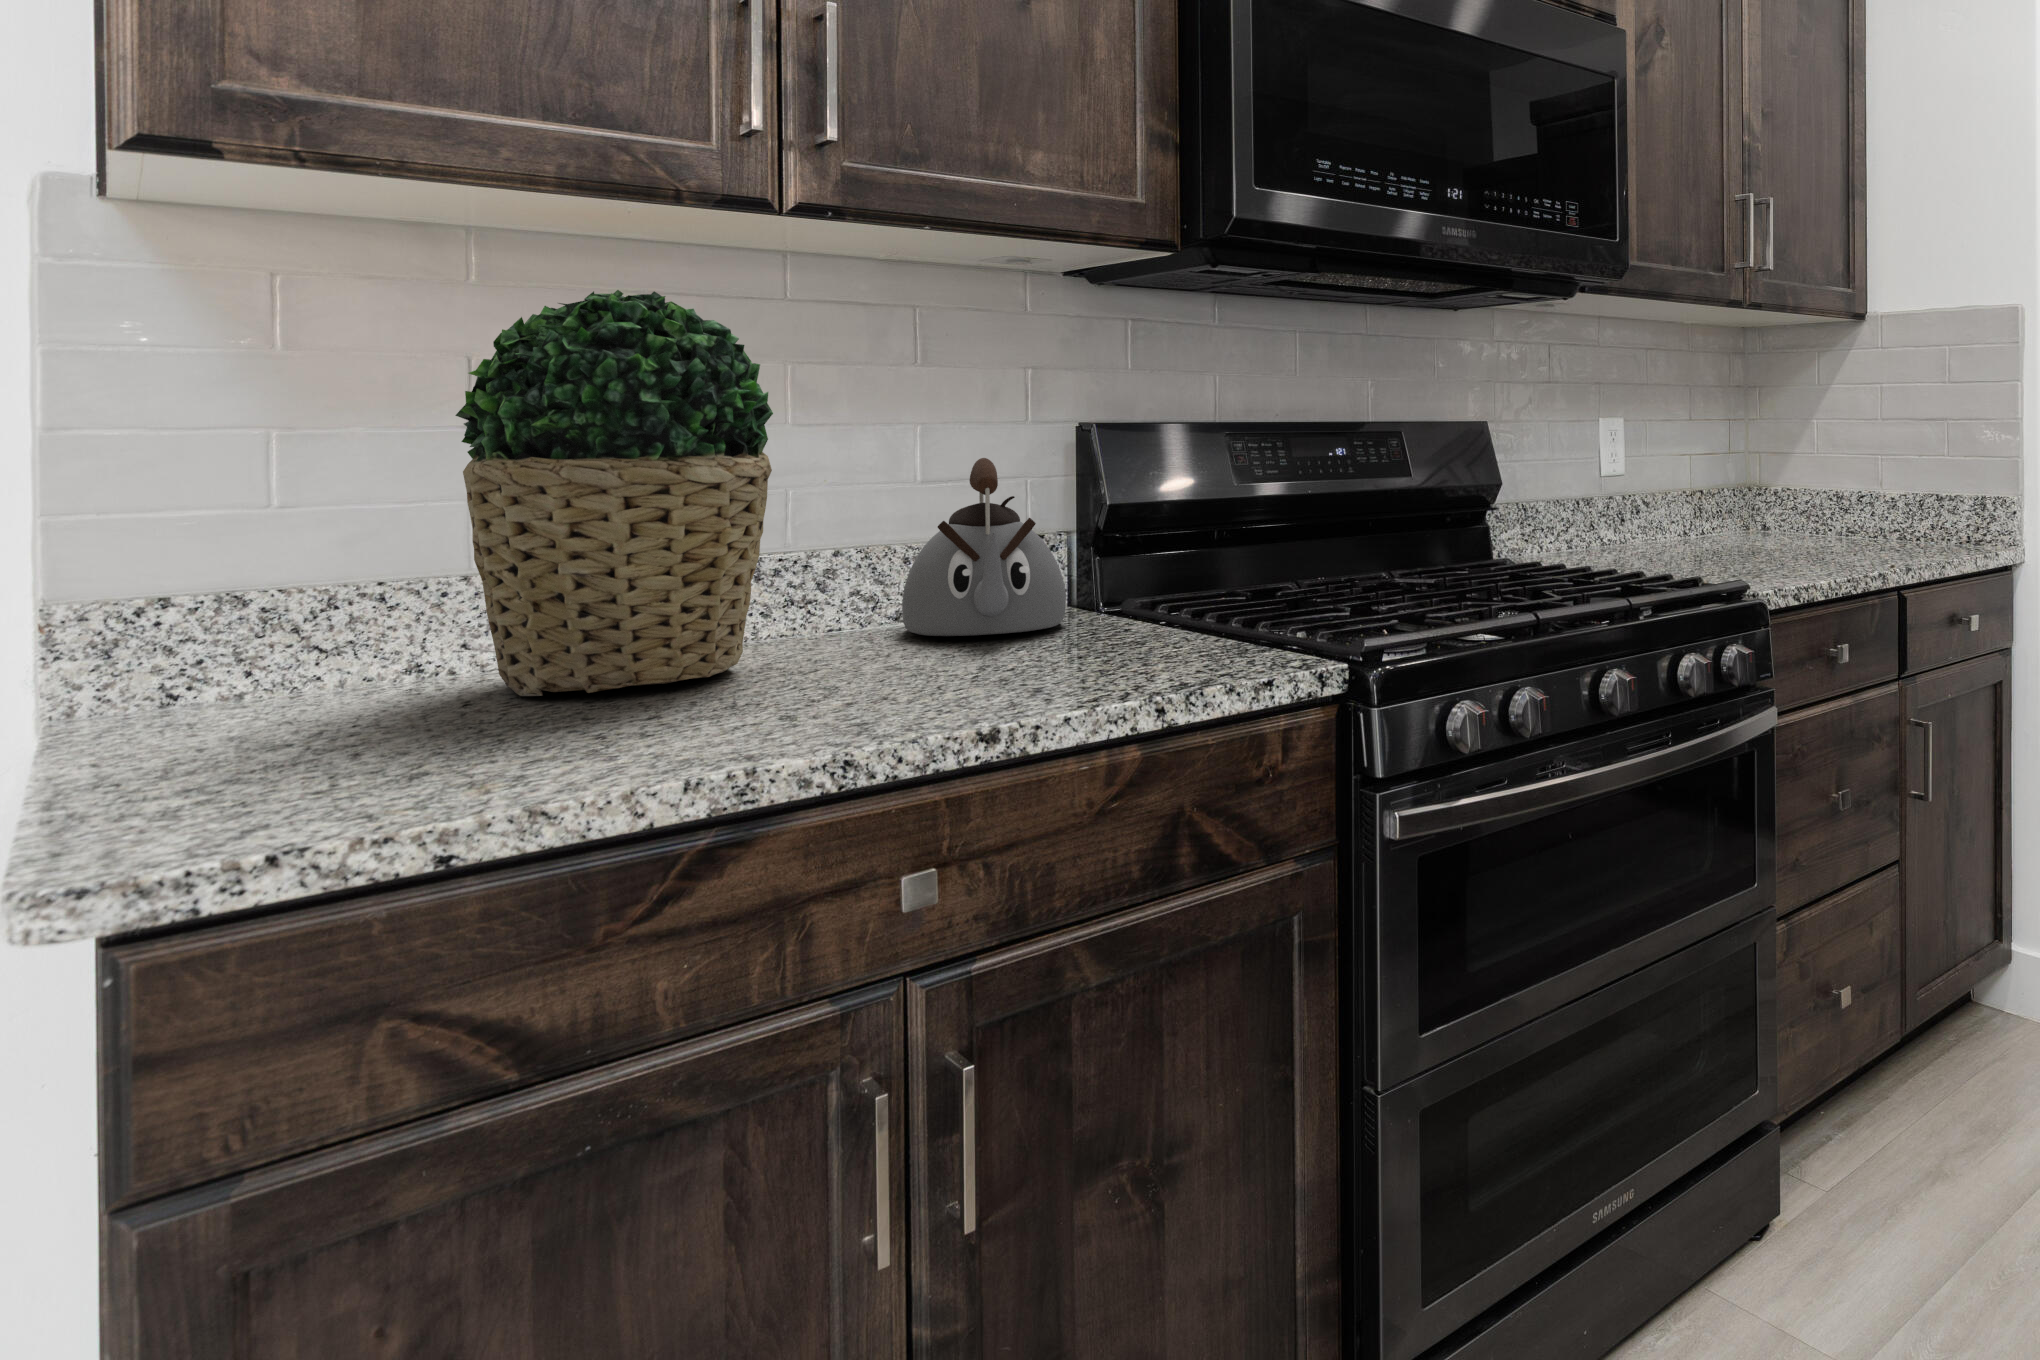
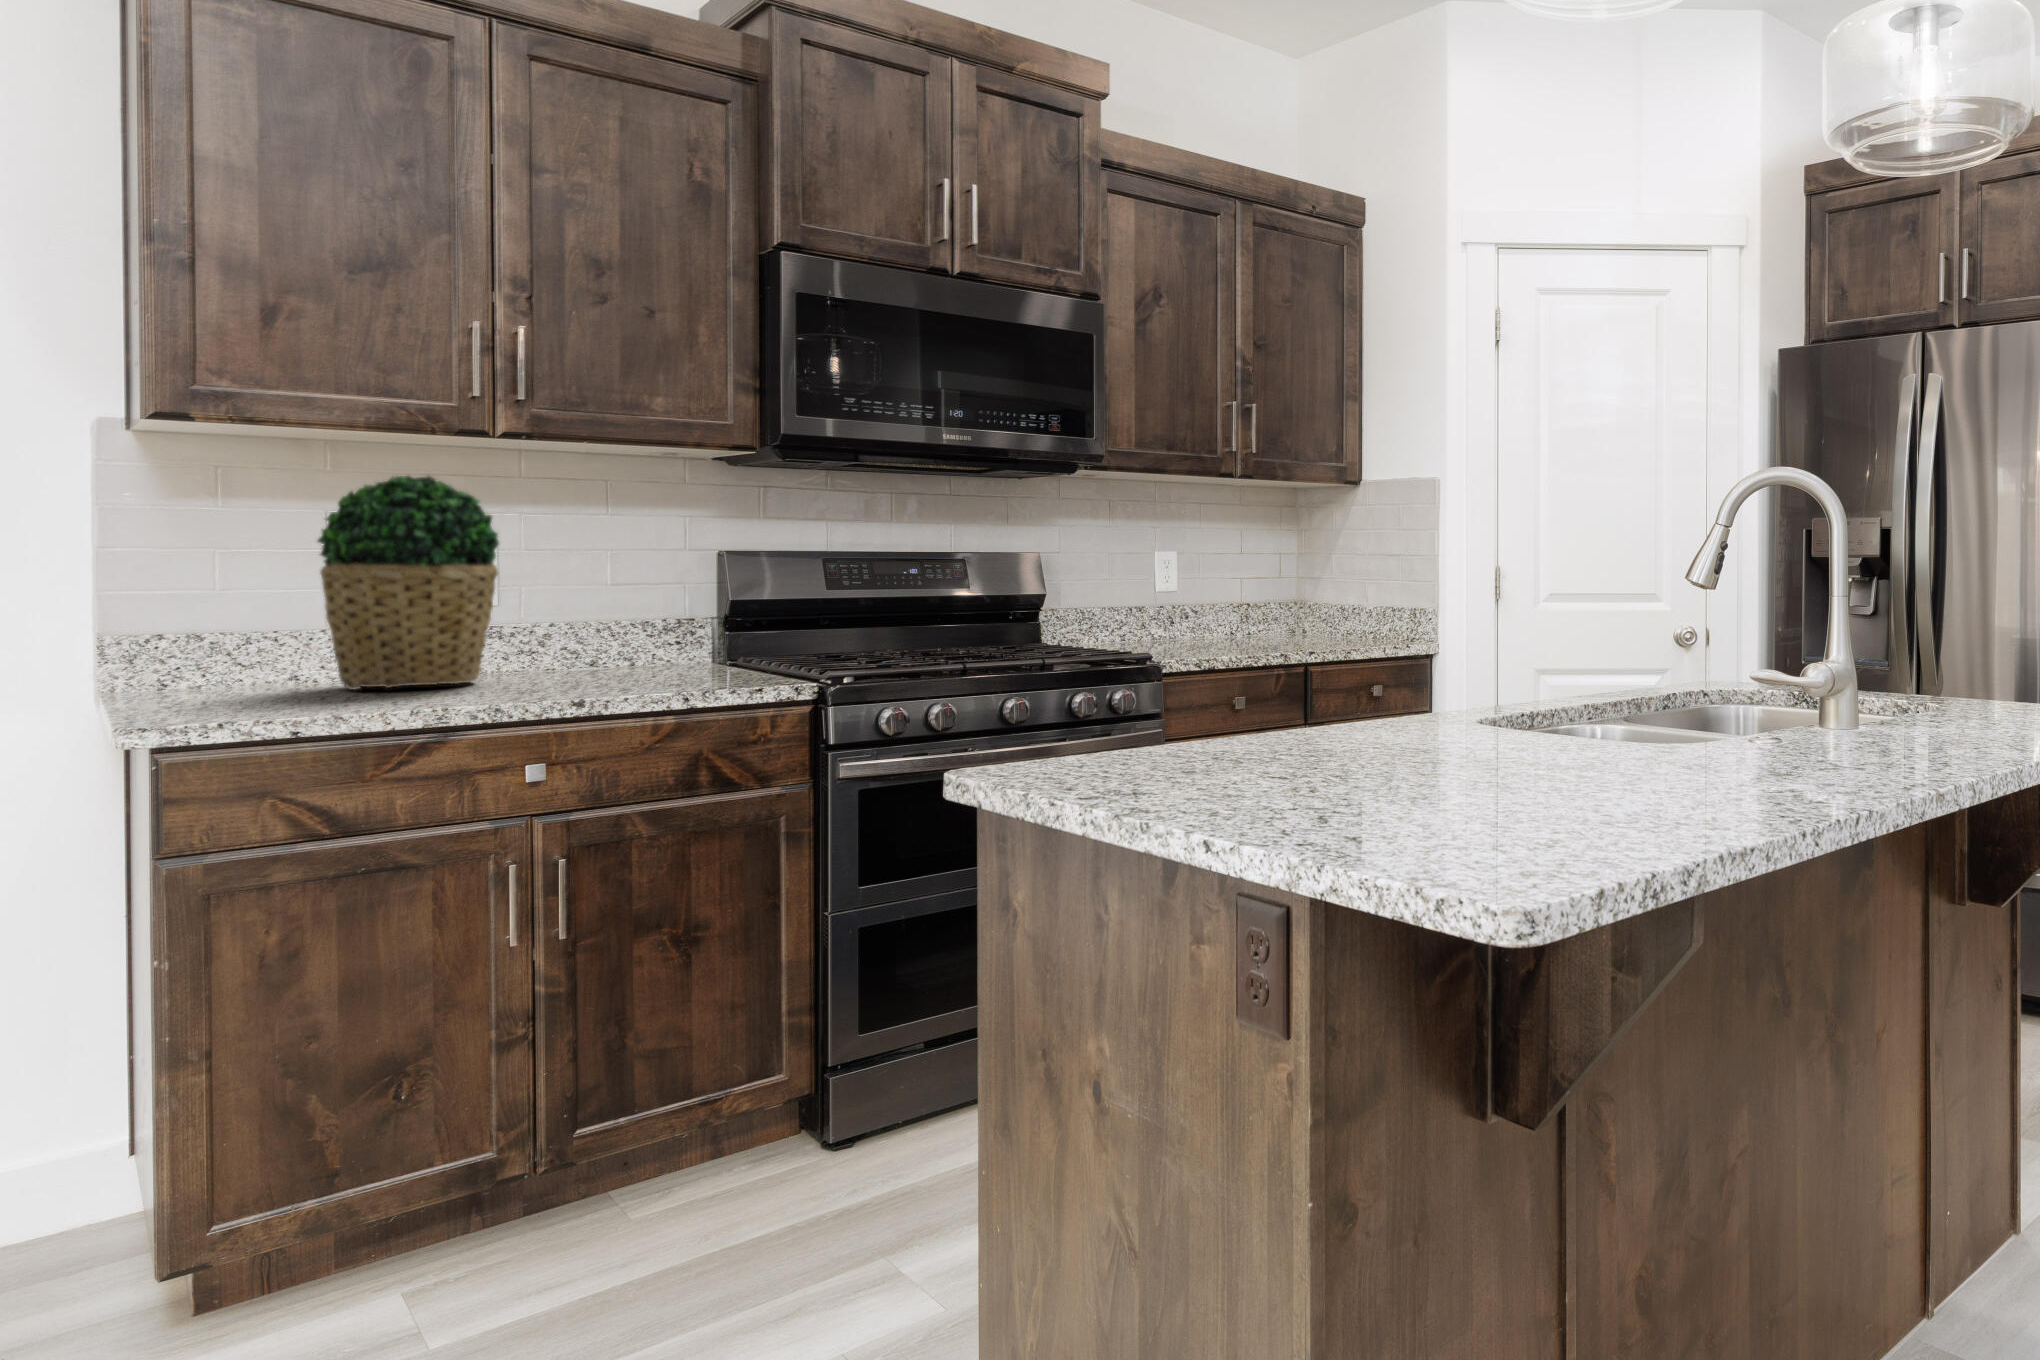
kettle: present [902,458,1066,636] -> none [589,570,693,671]

